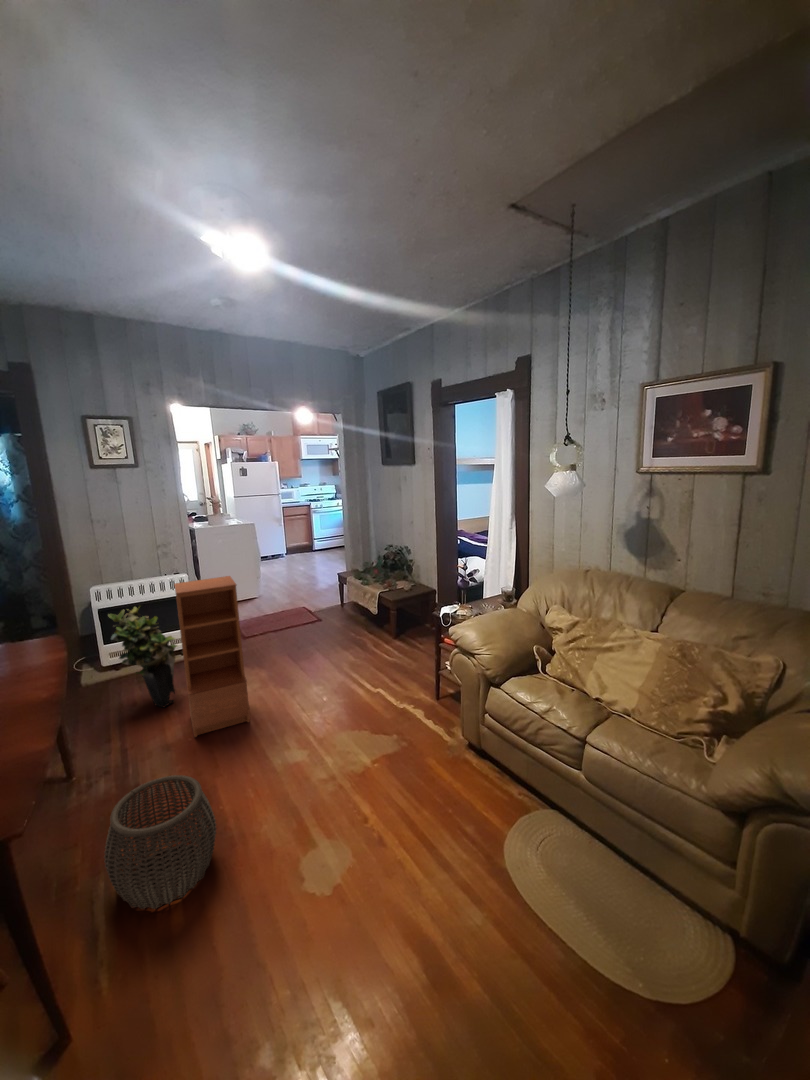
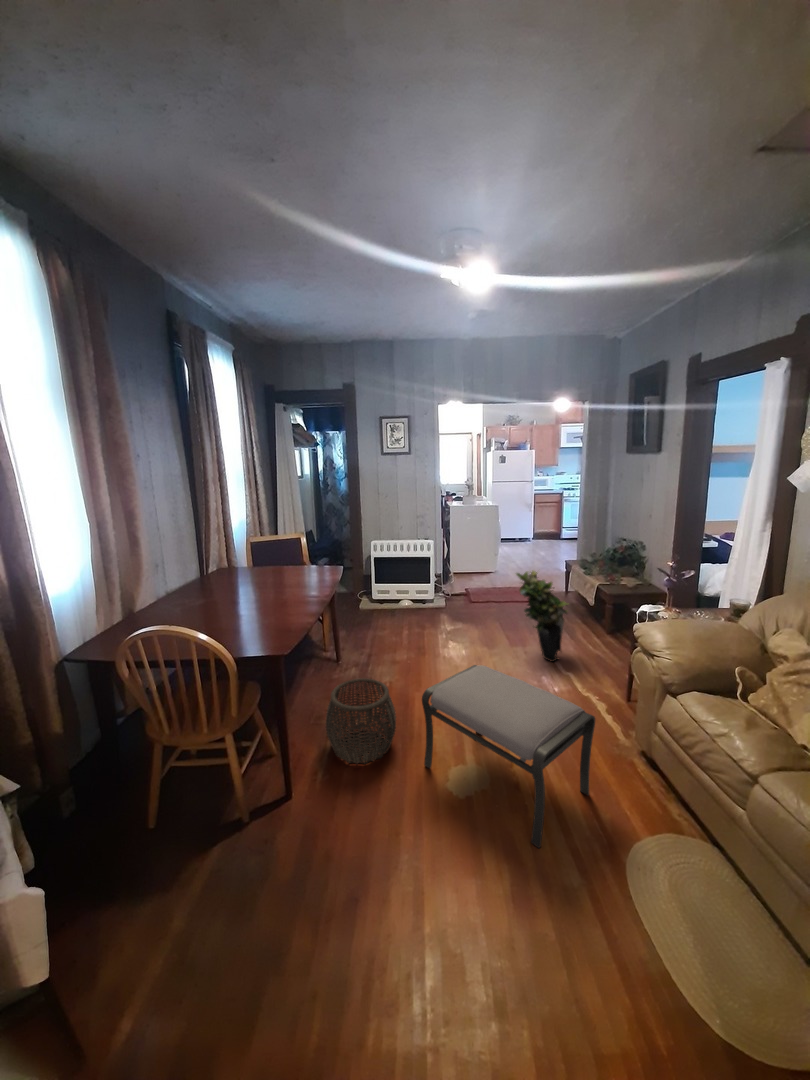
bookcase: present [174,576,250,737] -> none [408,544,453,666]
potted plant: present [108,607,177,707] -> present [516,571,568,662]
ottoman: none [255,711,445,892] -> present [422,665,595,848]

